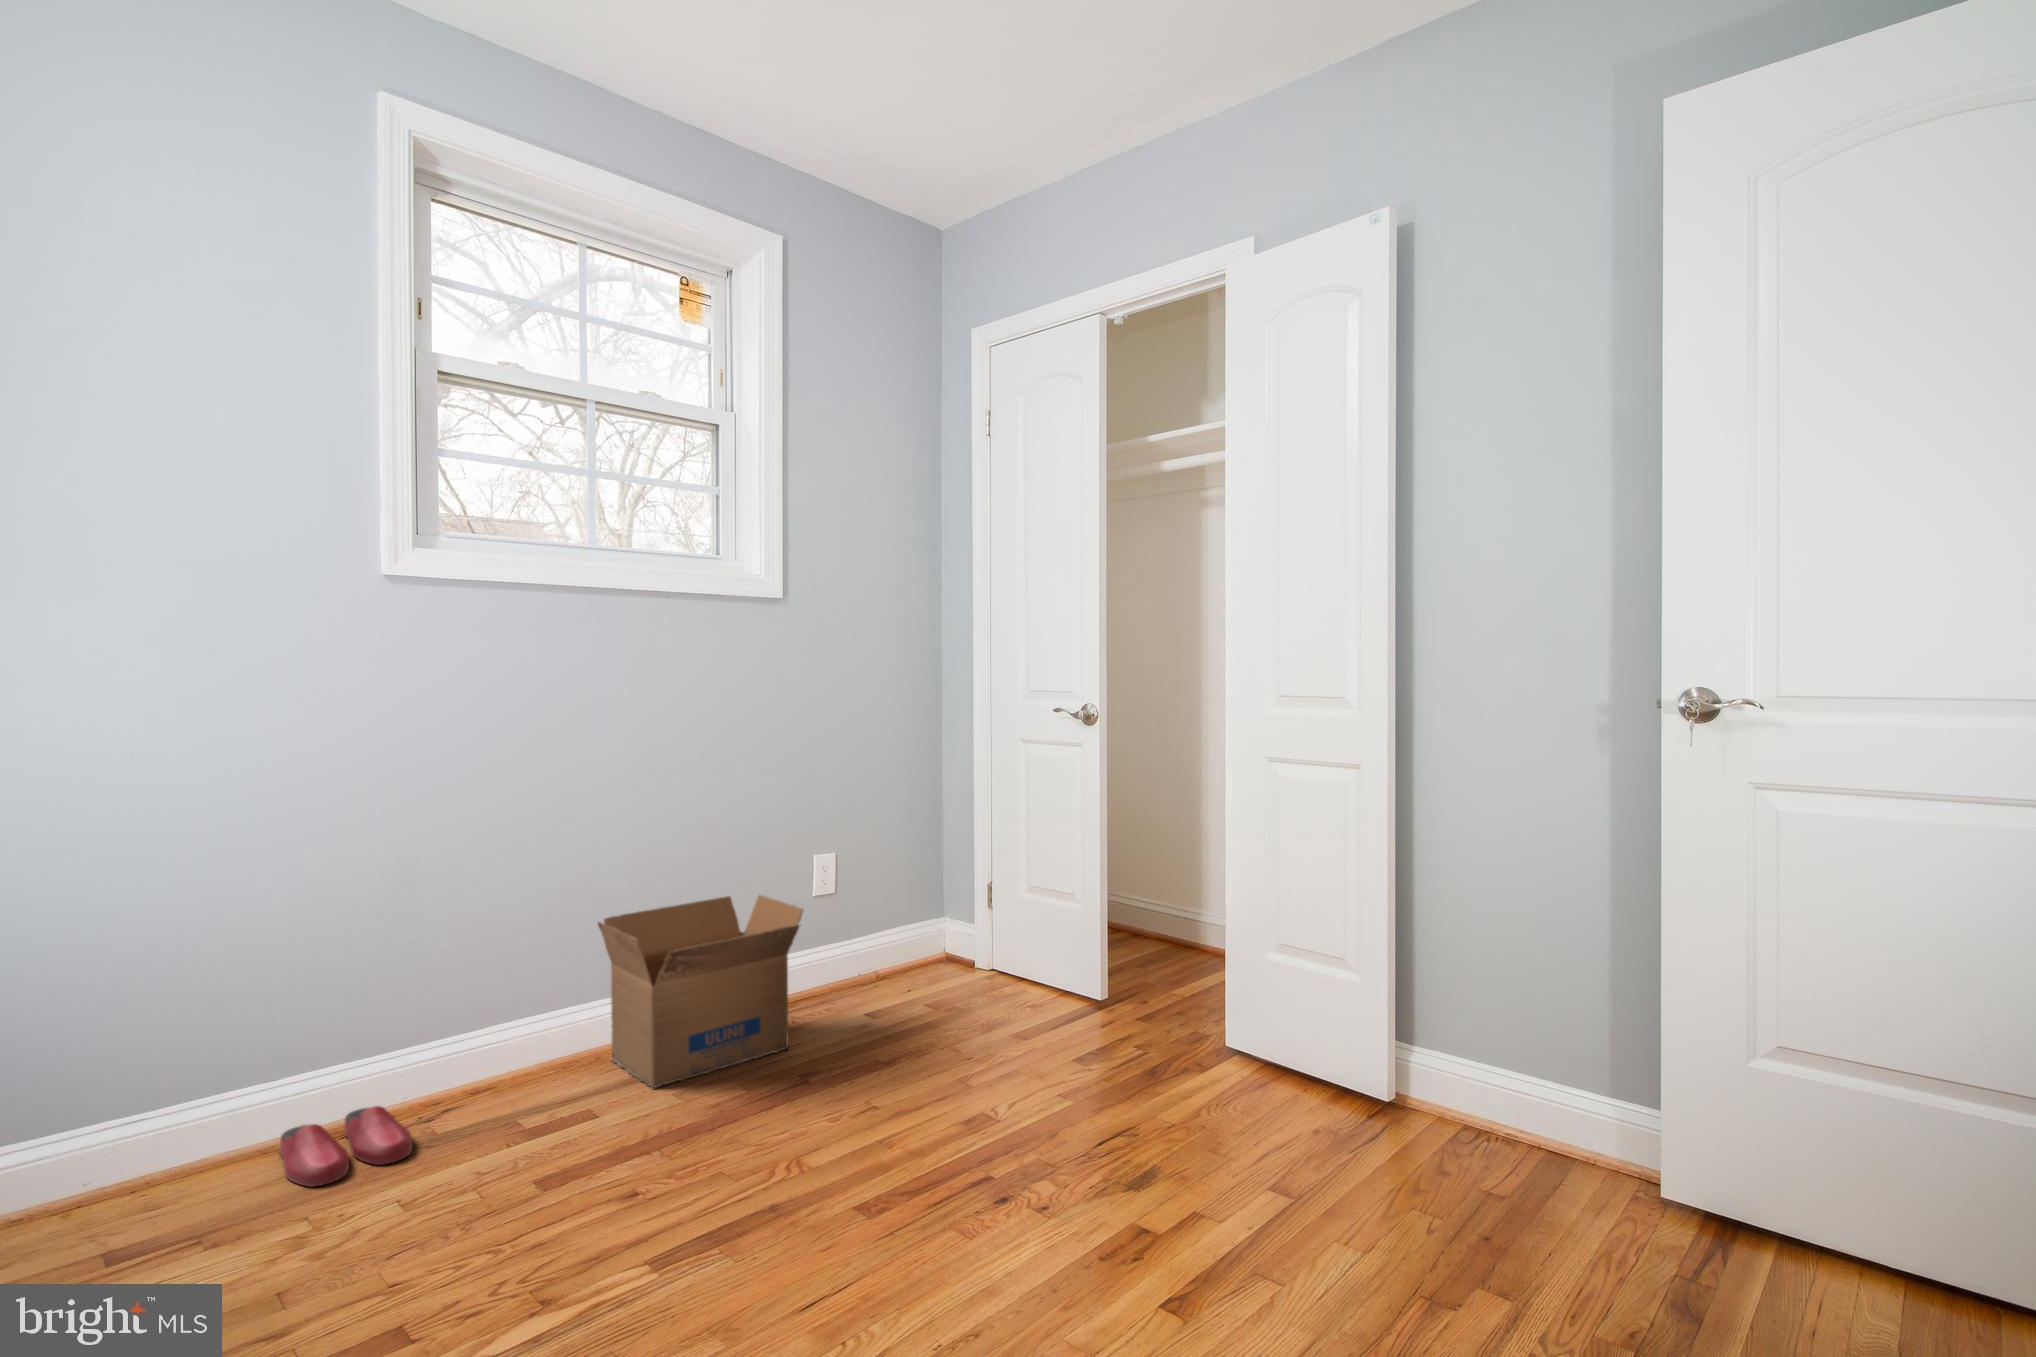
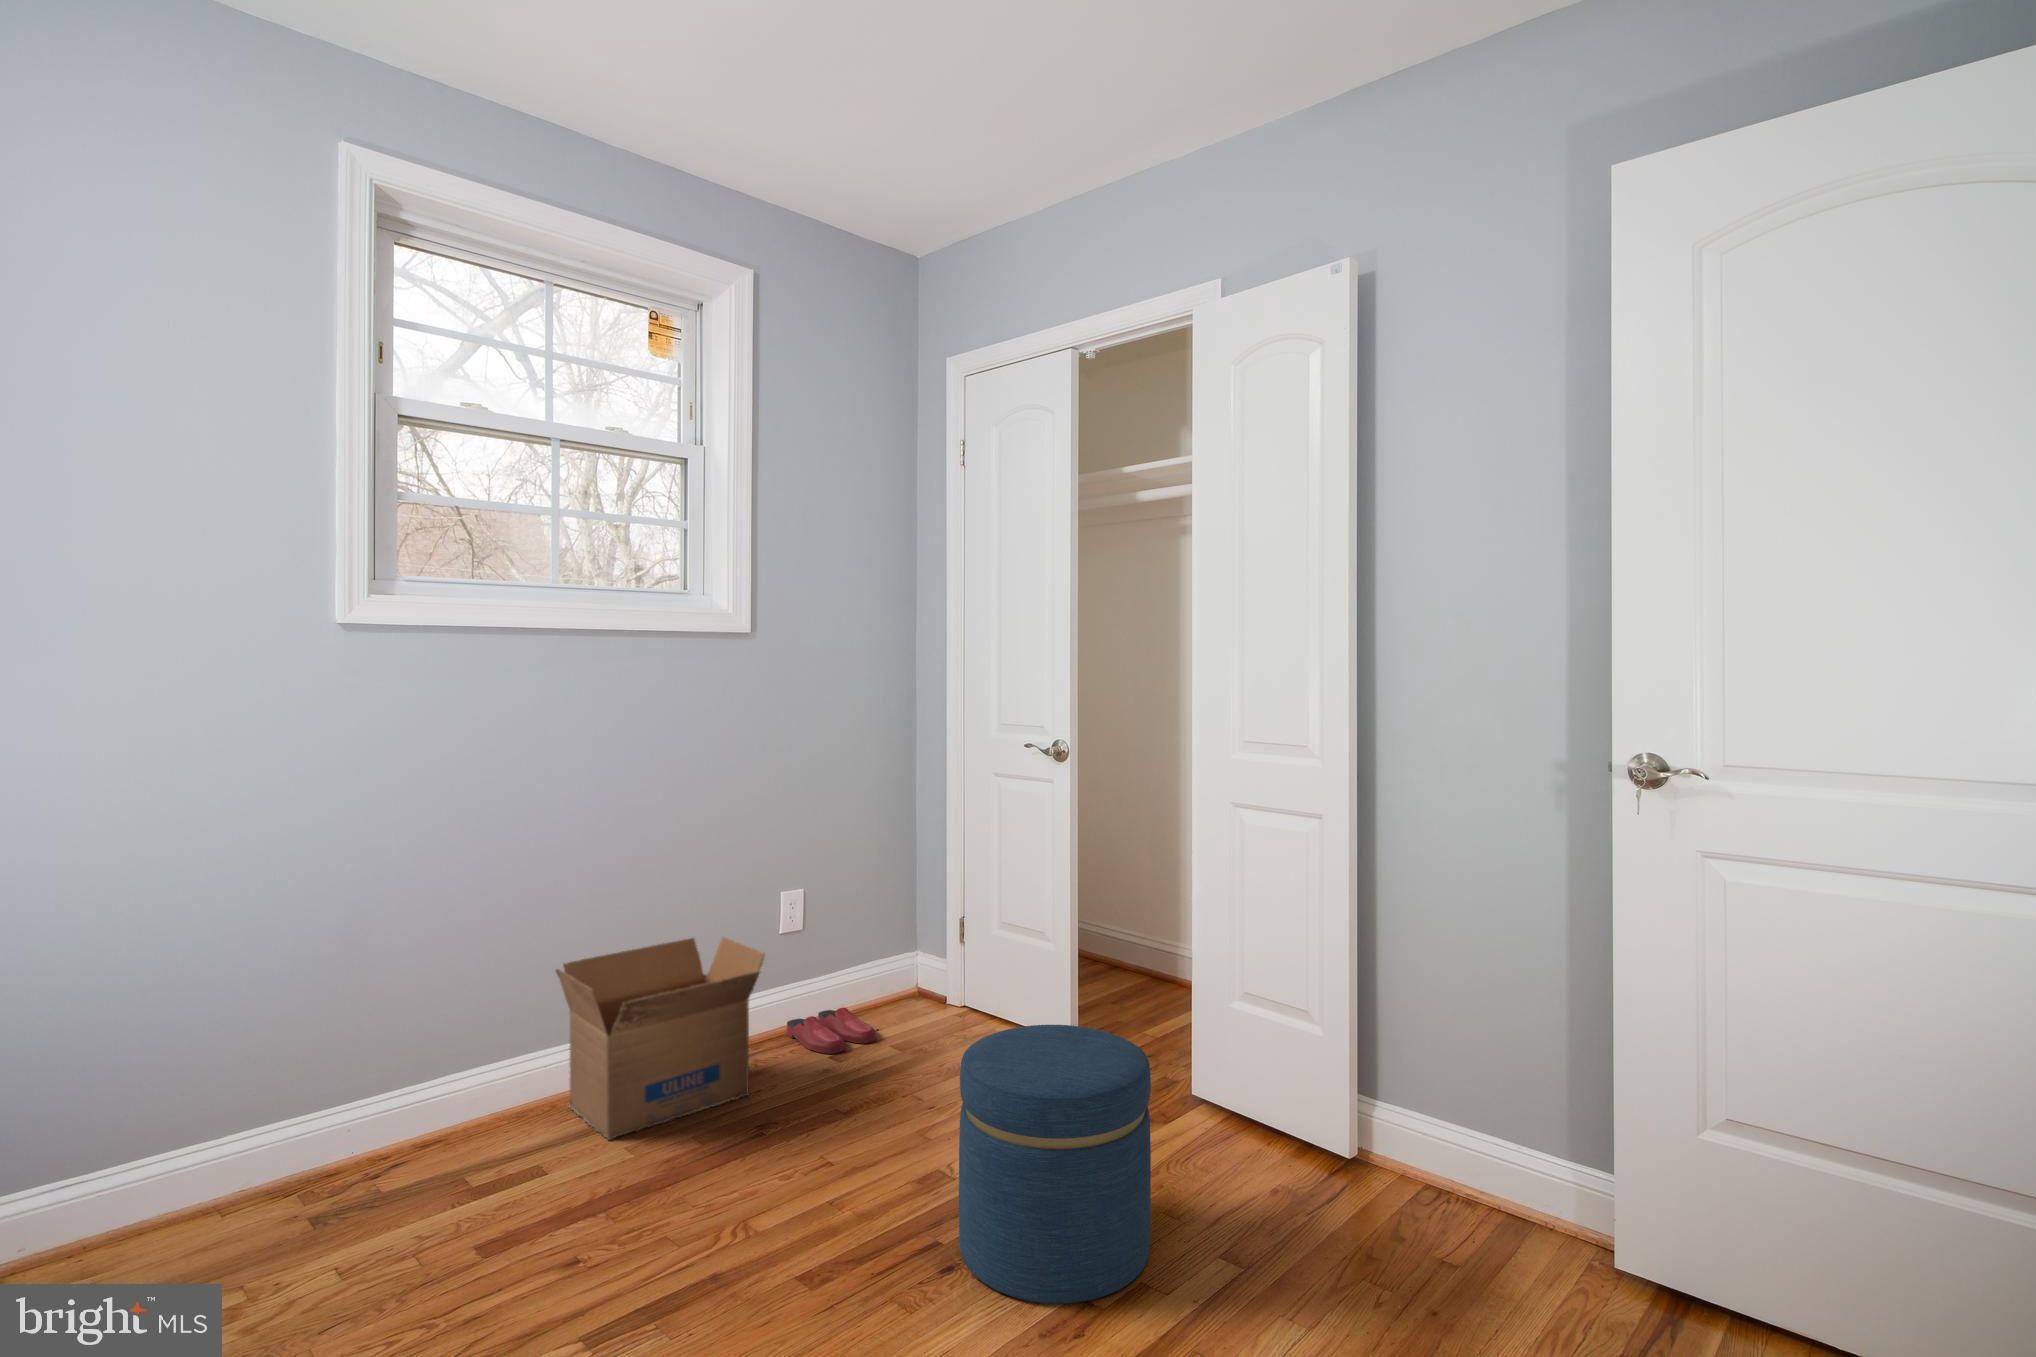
ottoman: none [1011,967,1200,1231] -> present [959,1025,1151,1304]
slippers: present [280,1106,412,1186] -> present [787,1008,876,1054]

